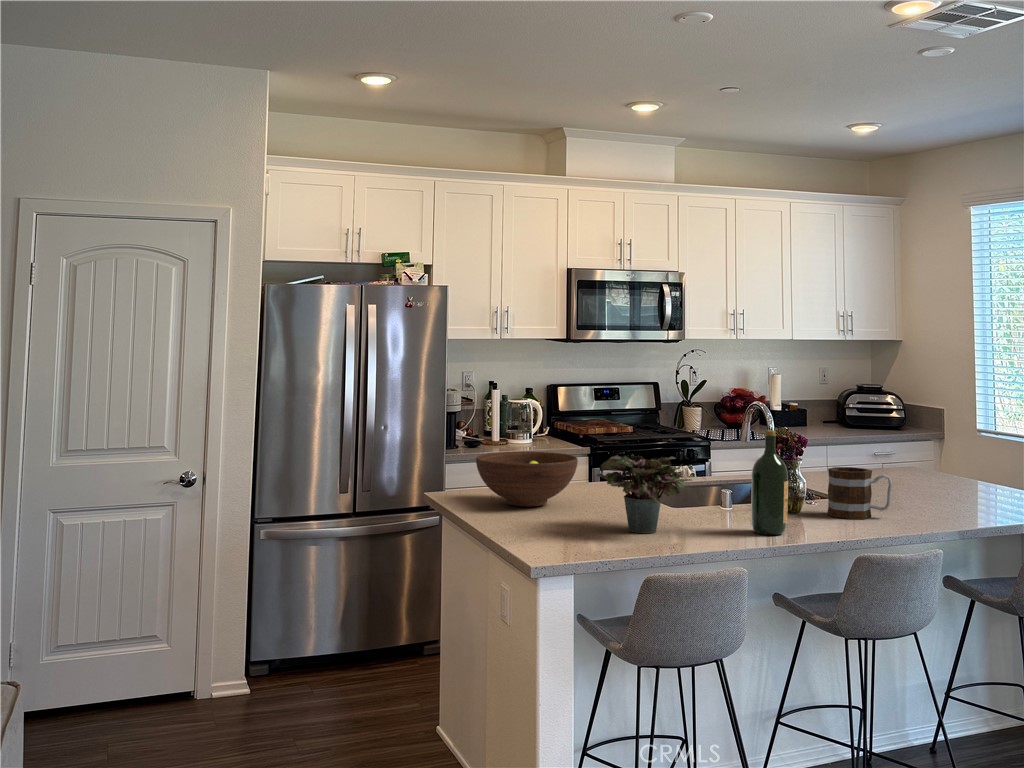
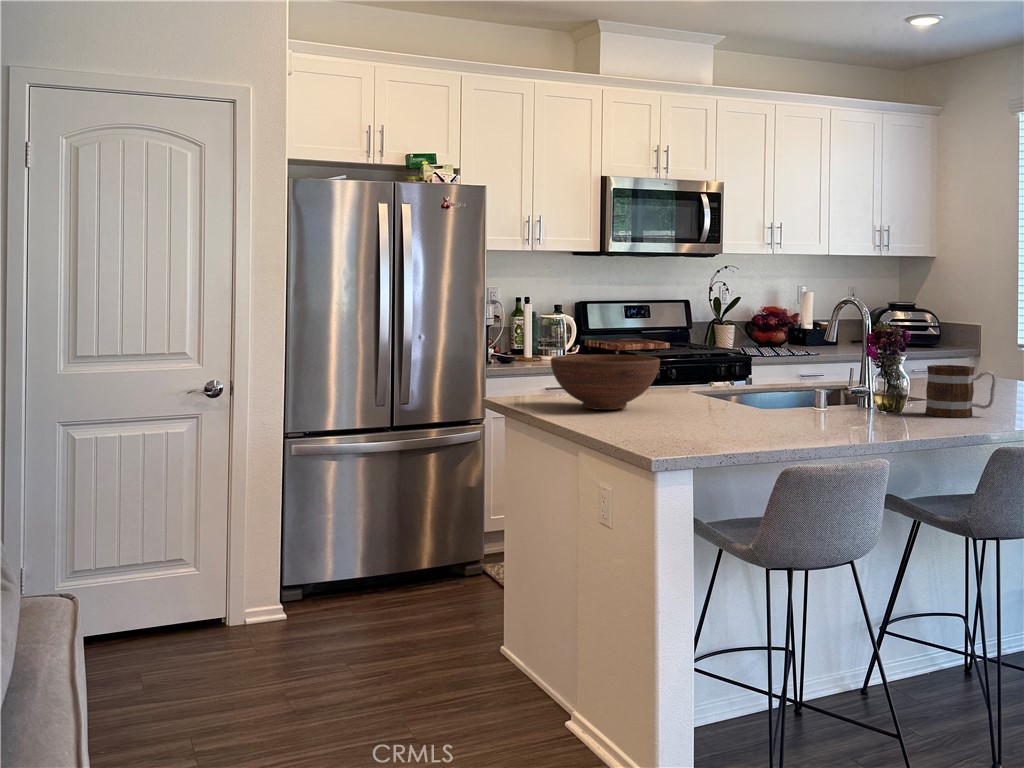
wine bottle: present [751,430,788,535] -> none [863,320,904,430]
potted plant: present [597,455,692,533] -> none [694,348,810,429]

